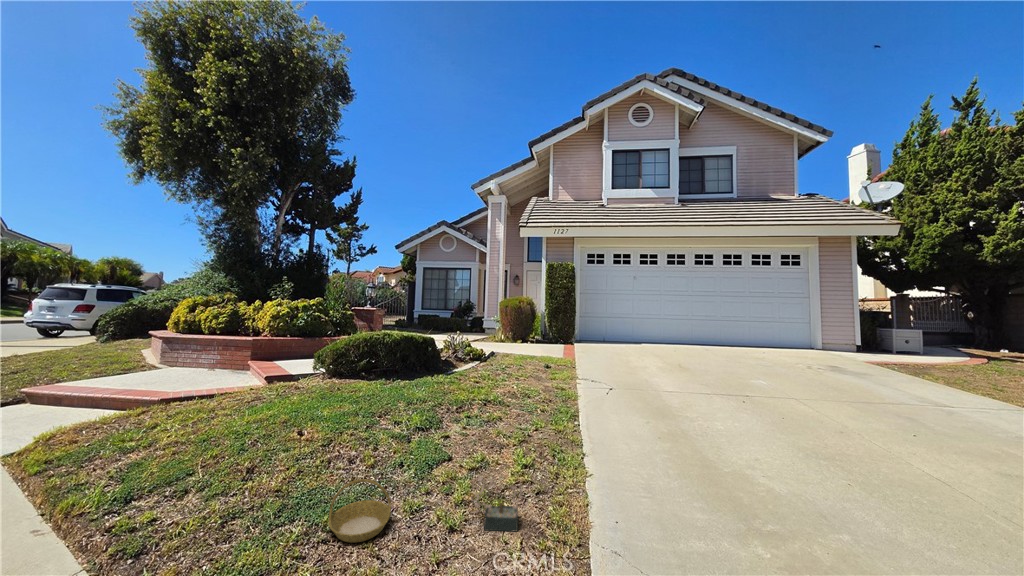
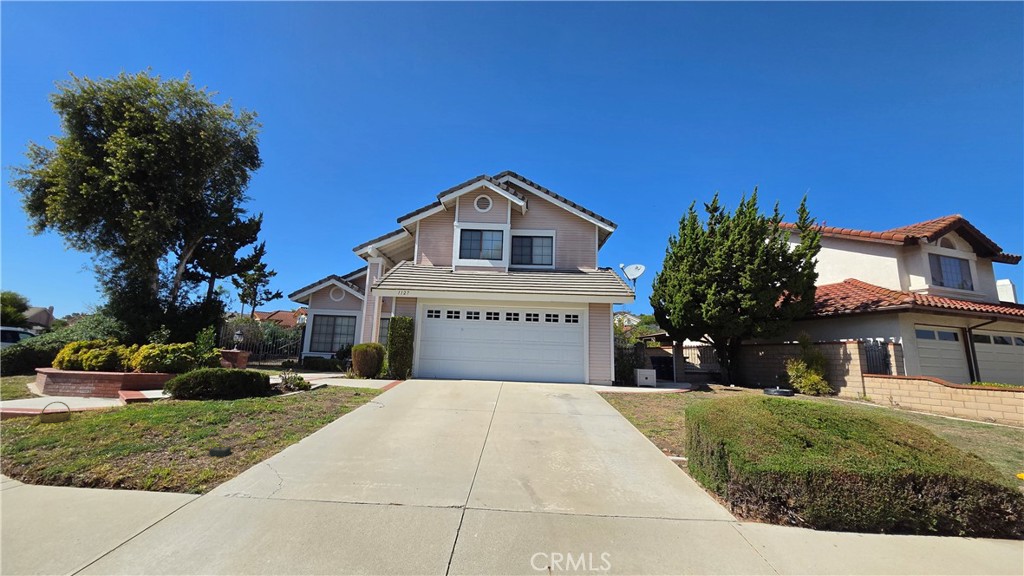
basket: present [329,479,391,543] -> present [39,402,71,423]

